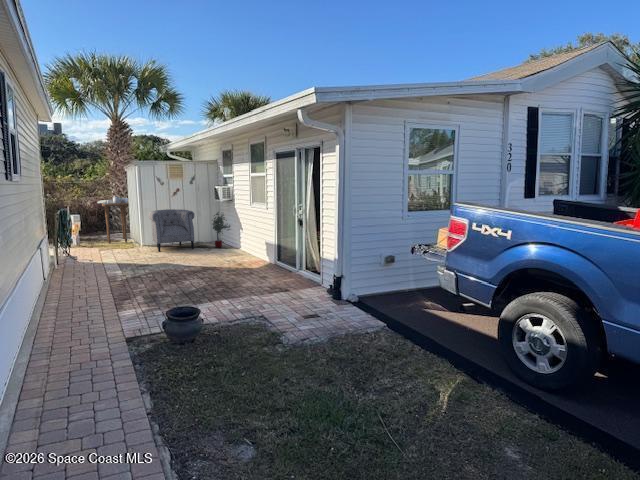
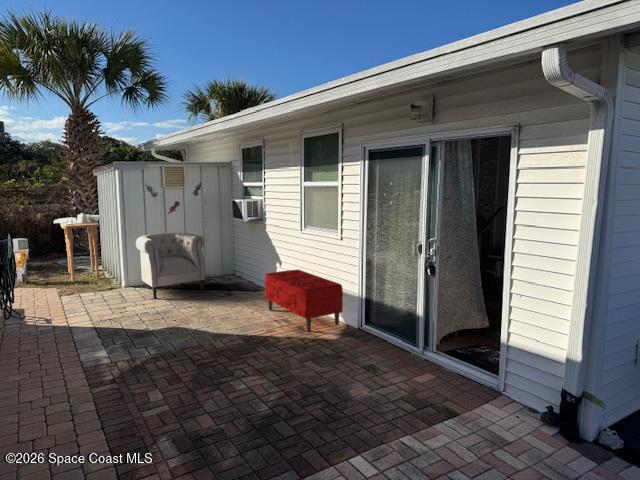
potted tree: present [212,212,230,248] -> none [228,236,257,287]
bench: none [226,232,268,266] -> present [265,269,343,332]

